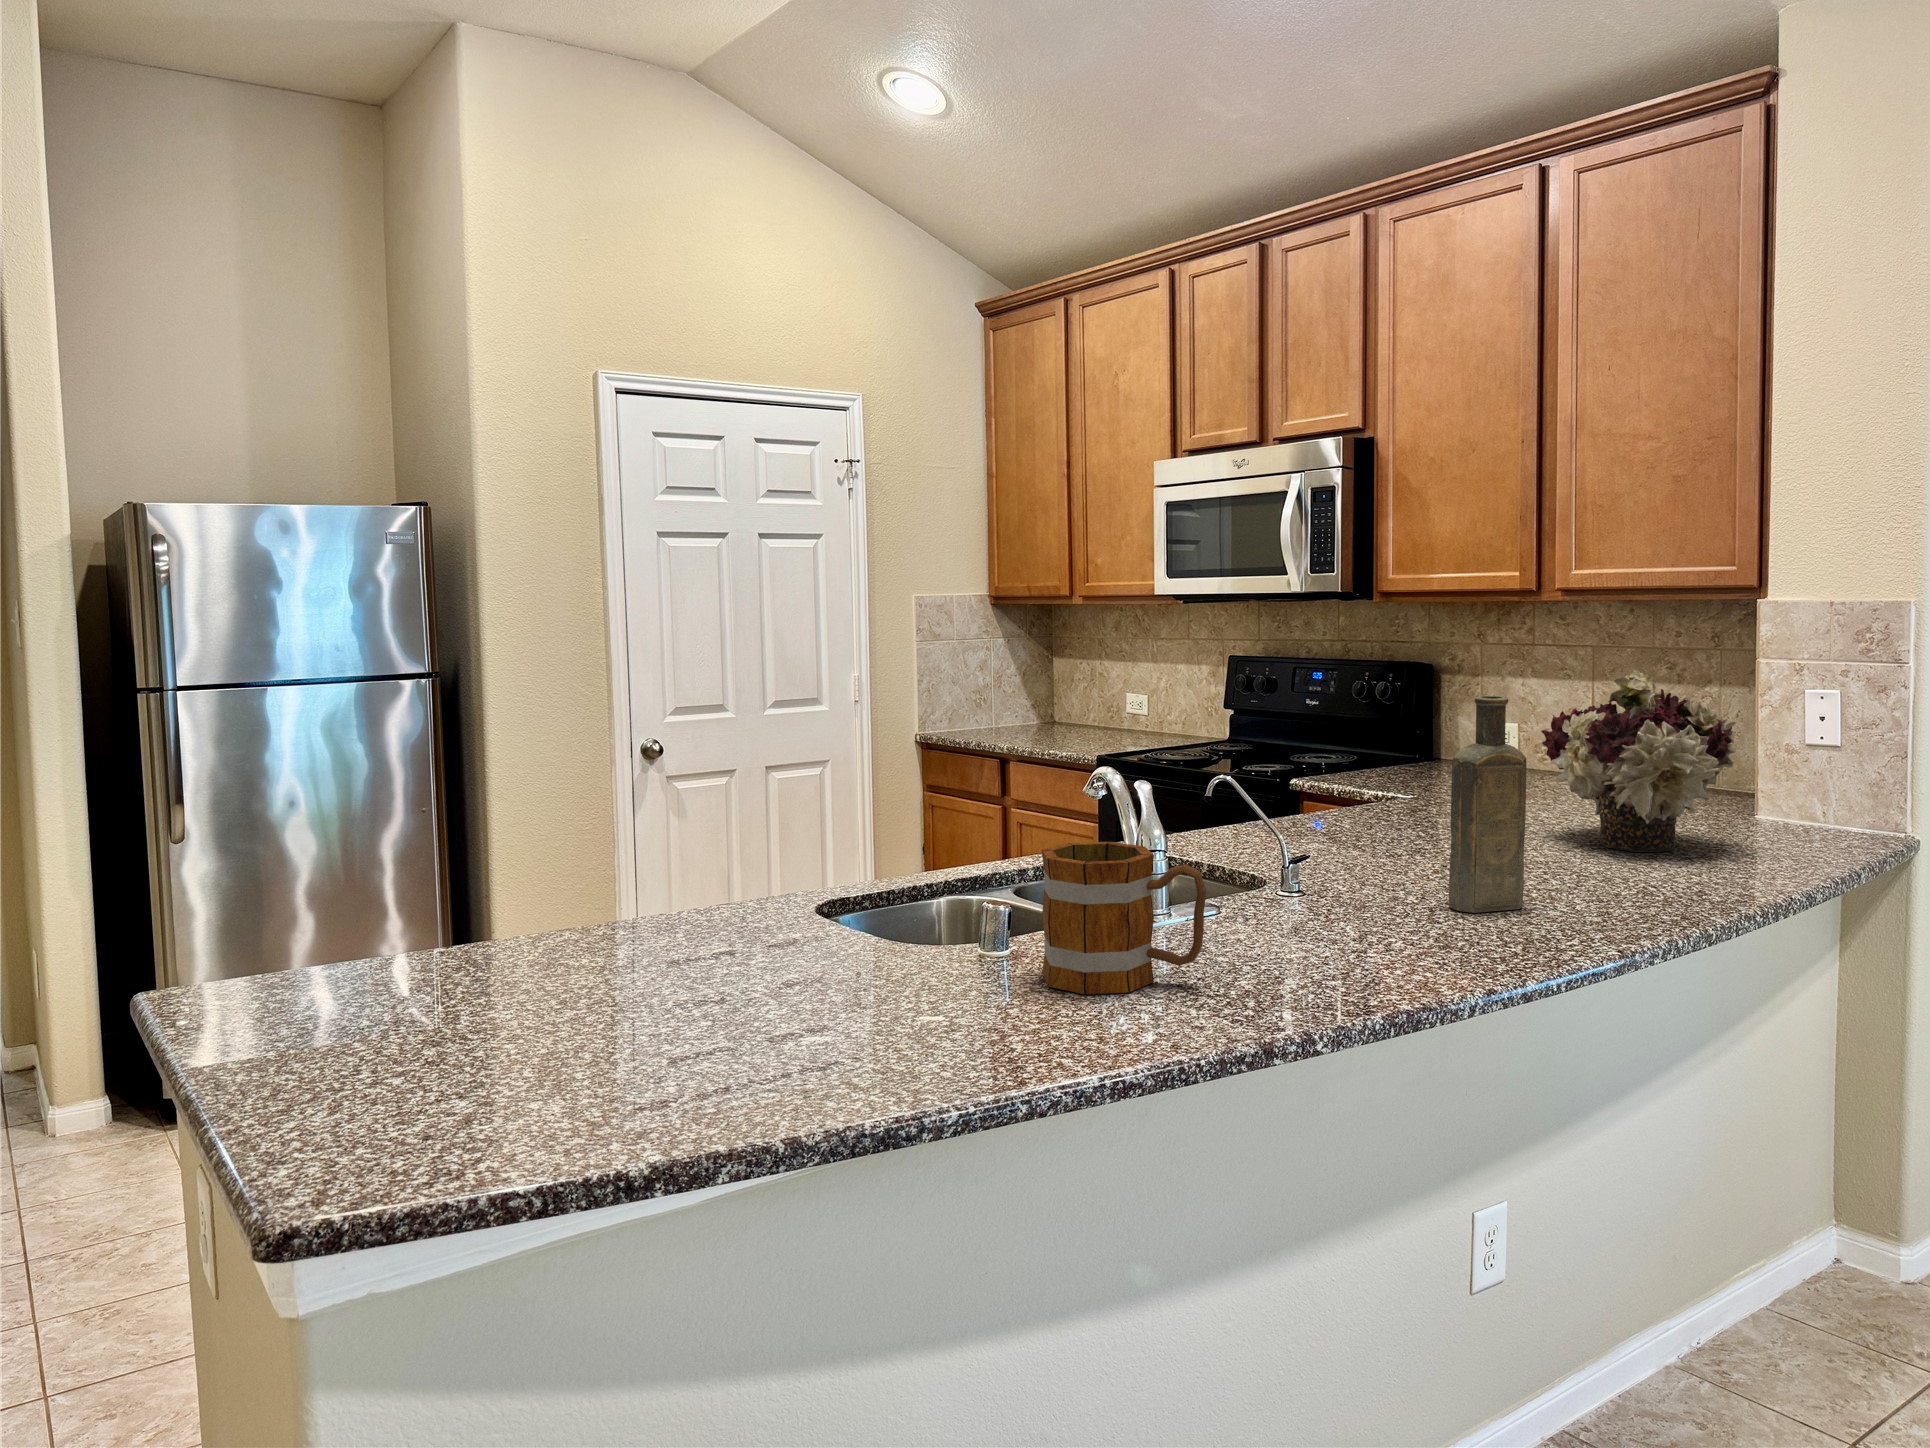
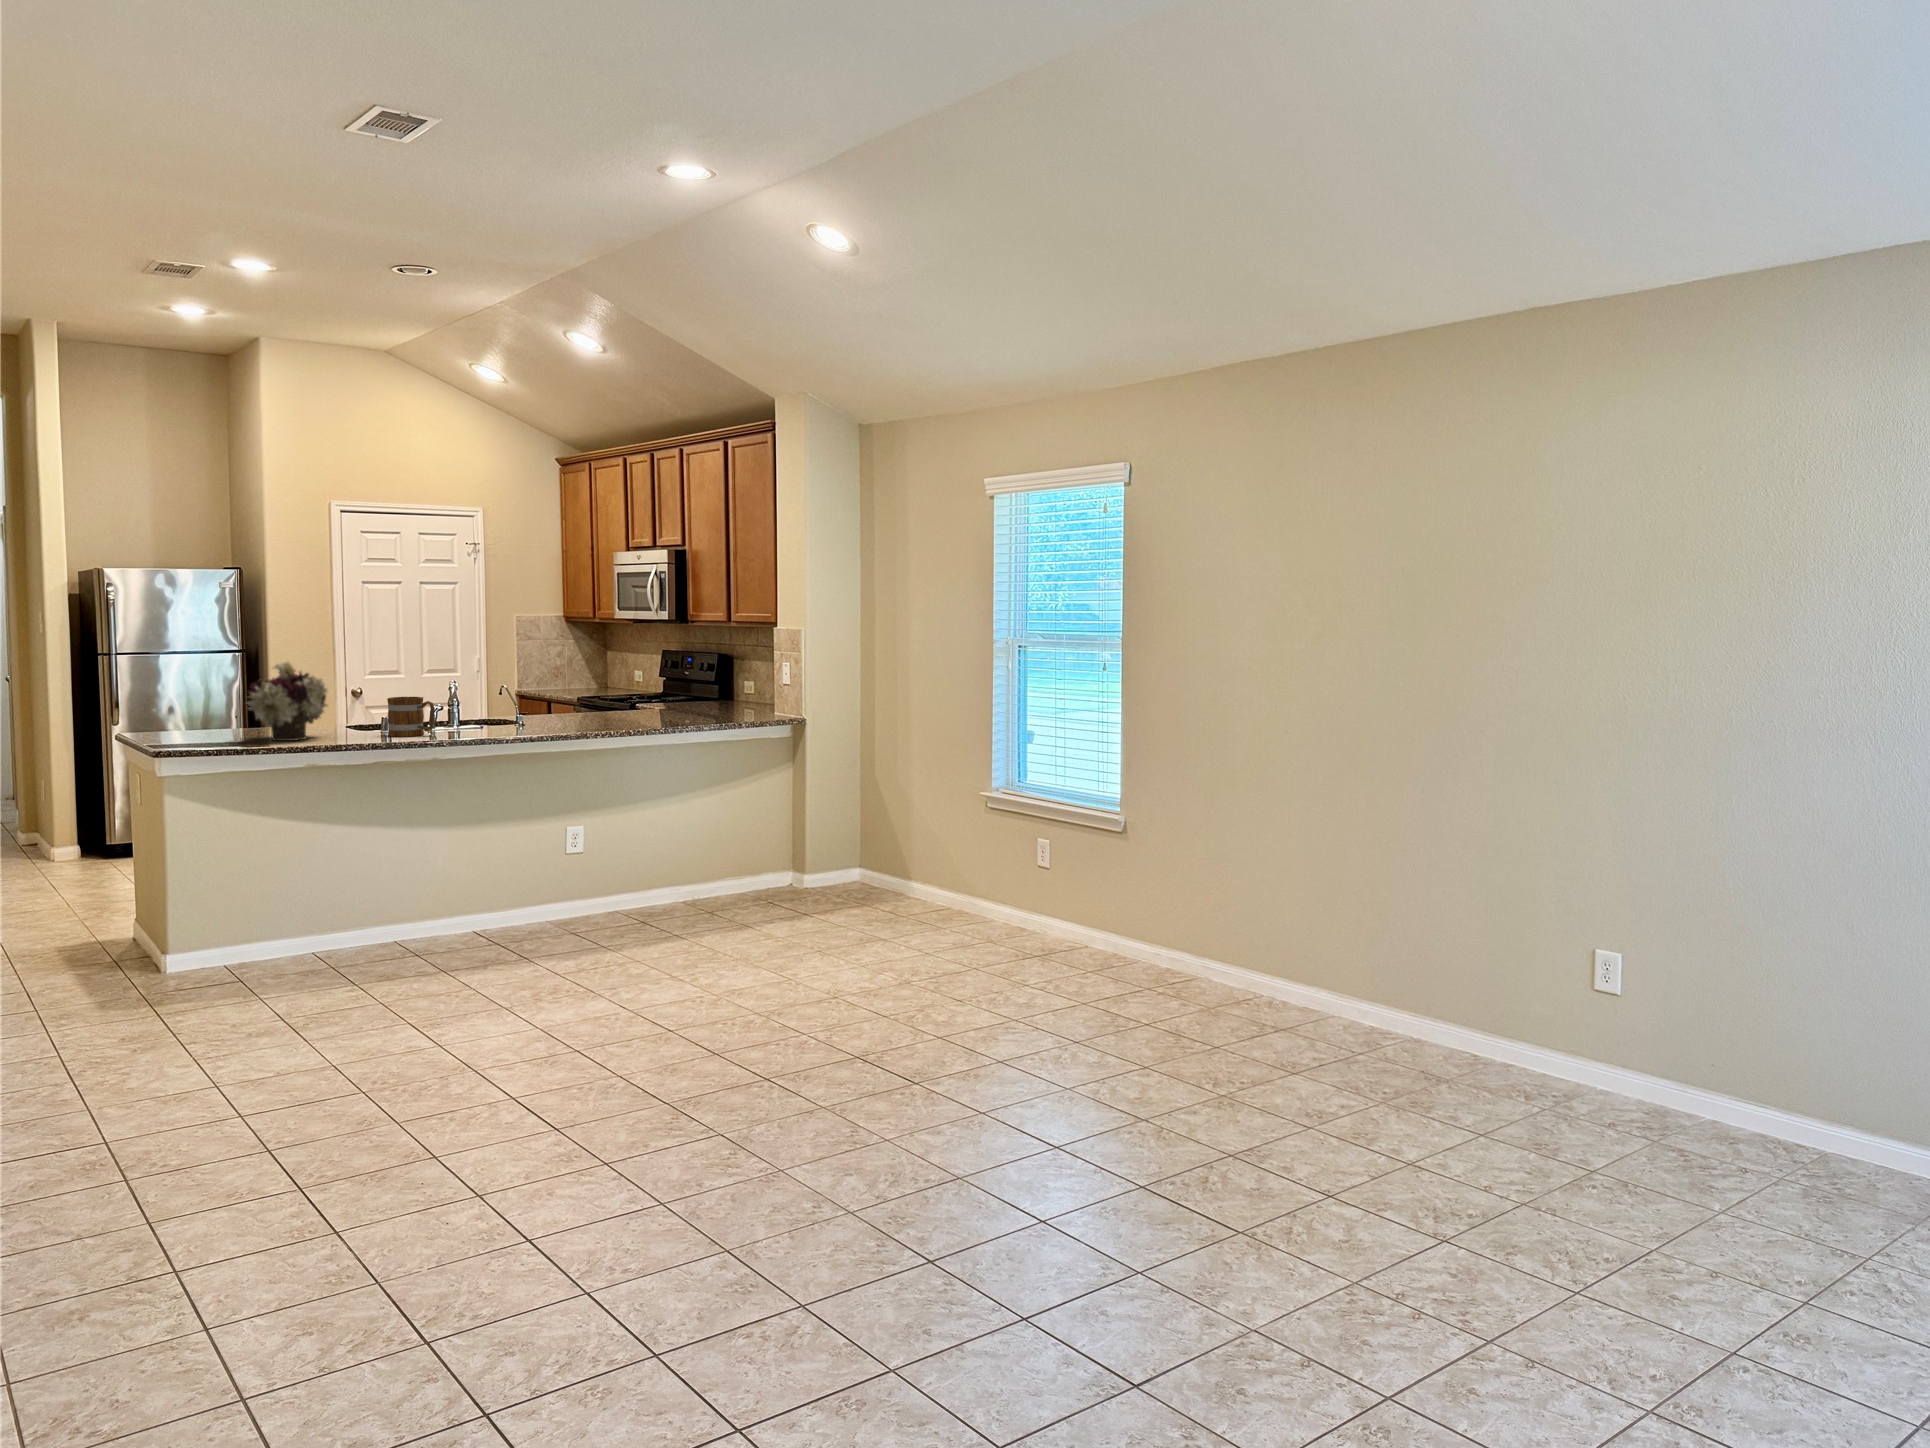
flower arrangement: present [1541,670,1736,852] -> present [247,661,328,741]
bottle: present [1449,696,1527,913] -> none [556,658,586,728]

